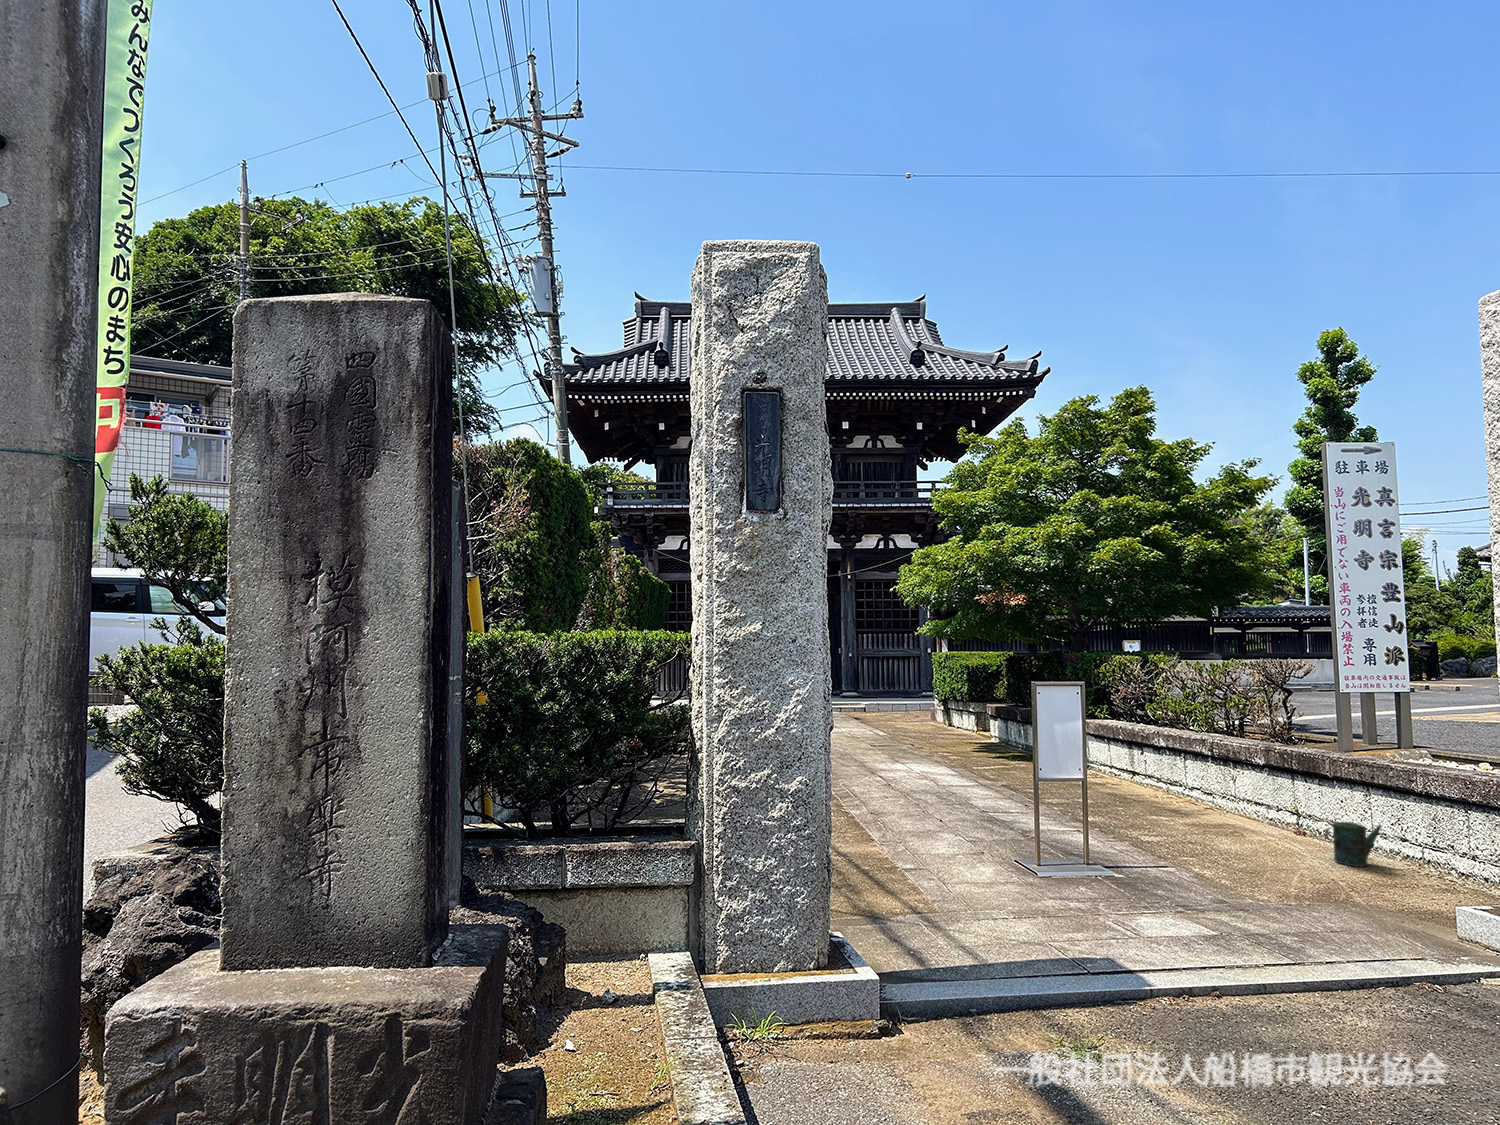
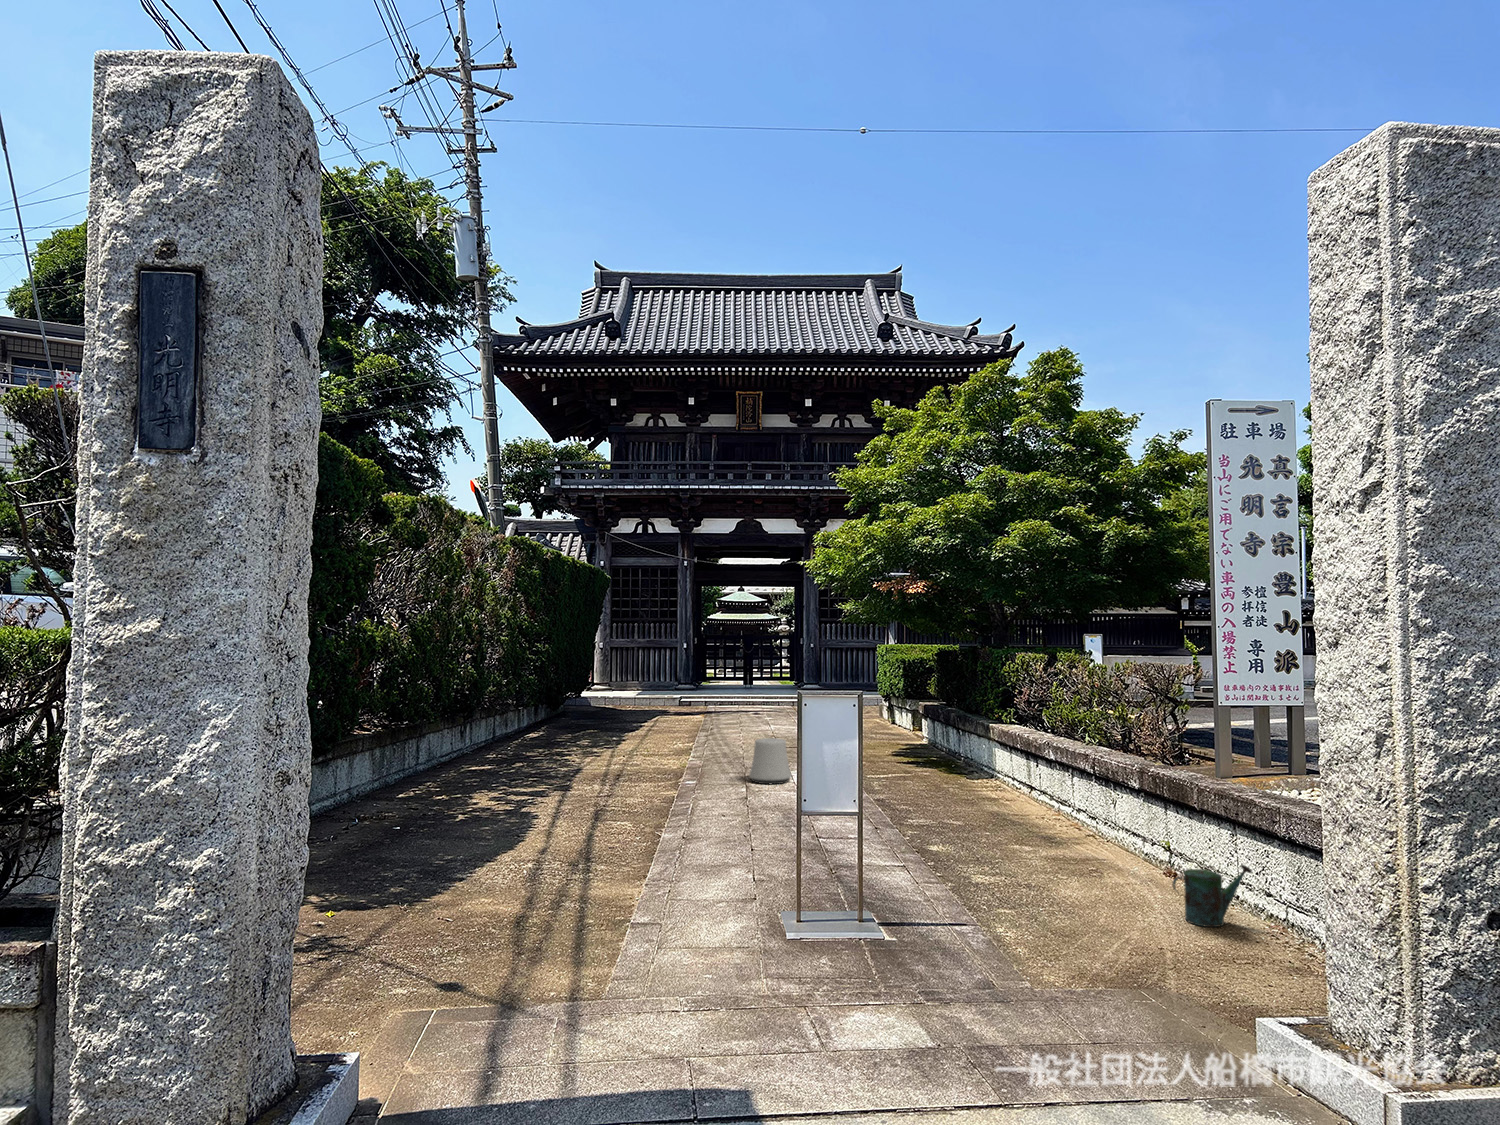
stool: none [889,724,926,764] -> present [749,738,791,784]

